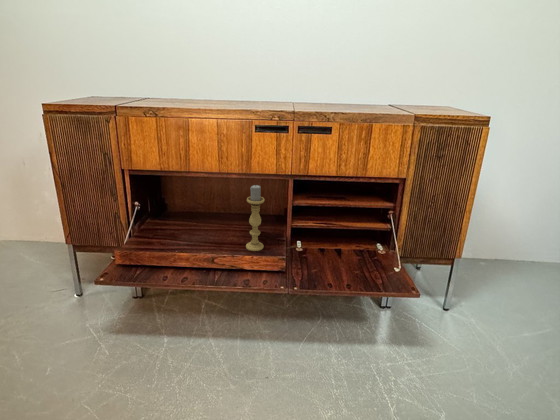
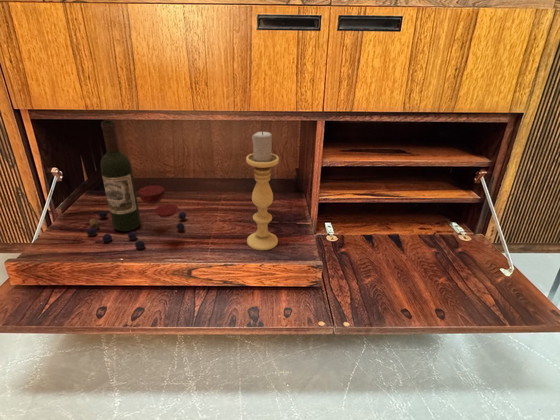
wine bottle: none [155,177,211,249] -> present [86,121,186,249]

